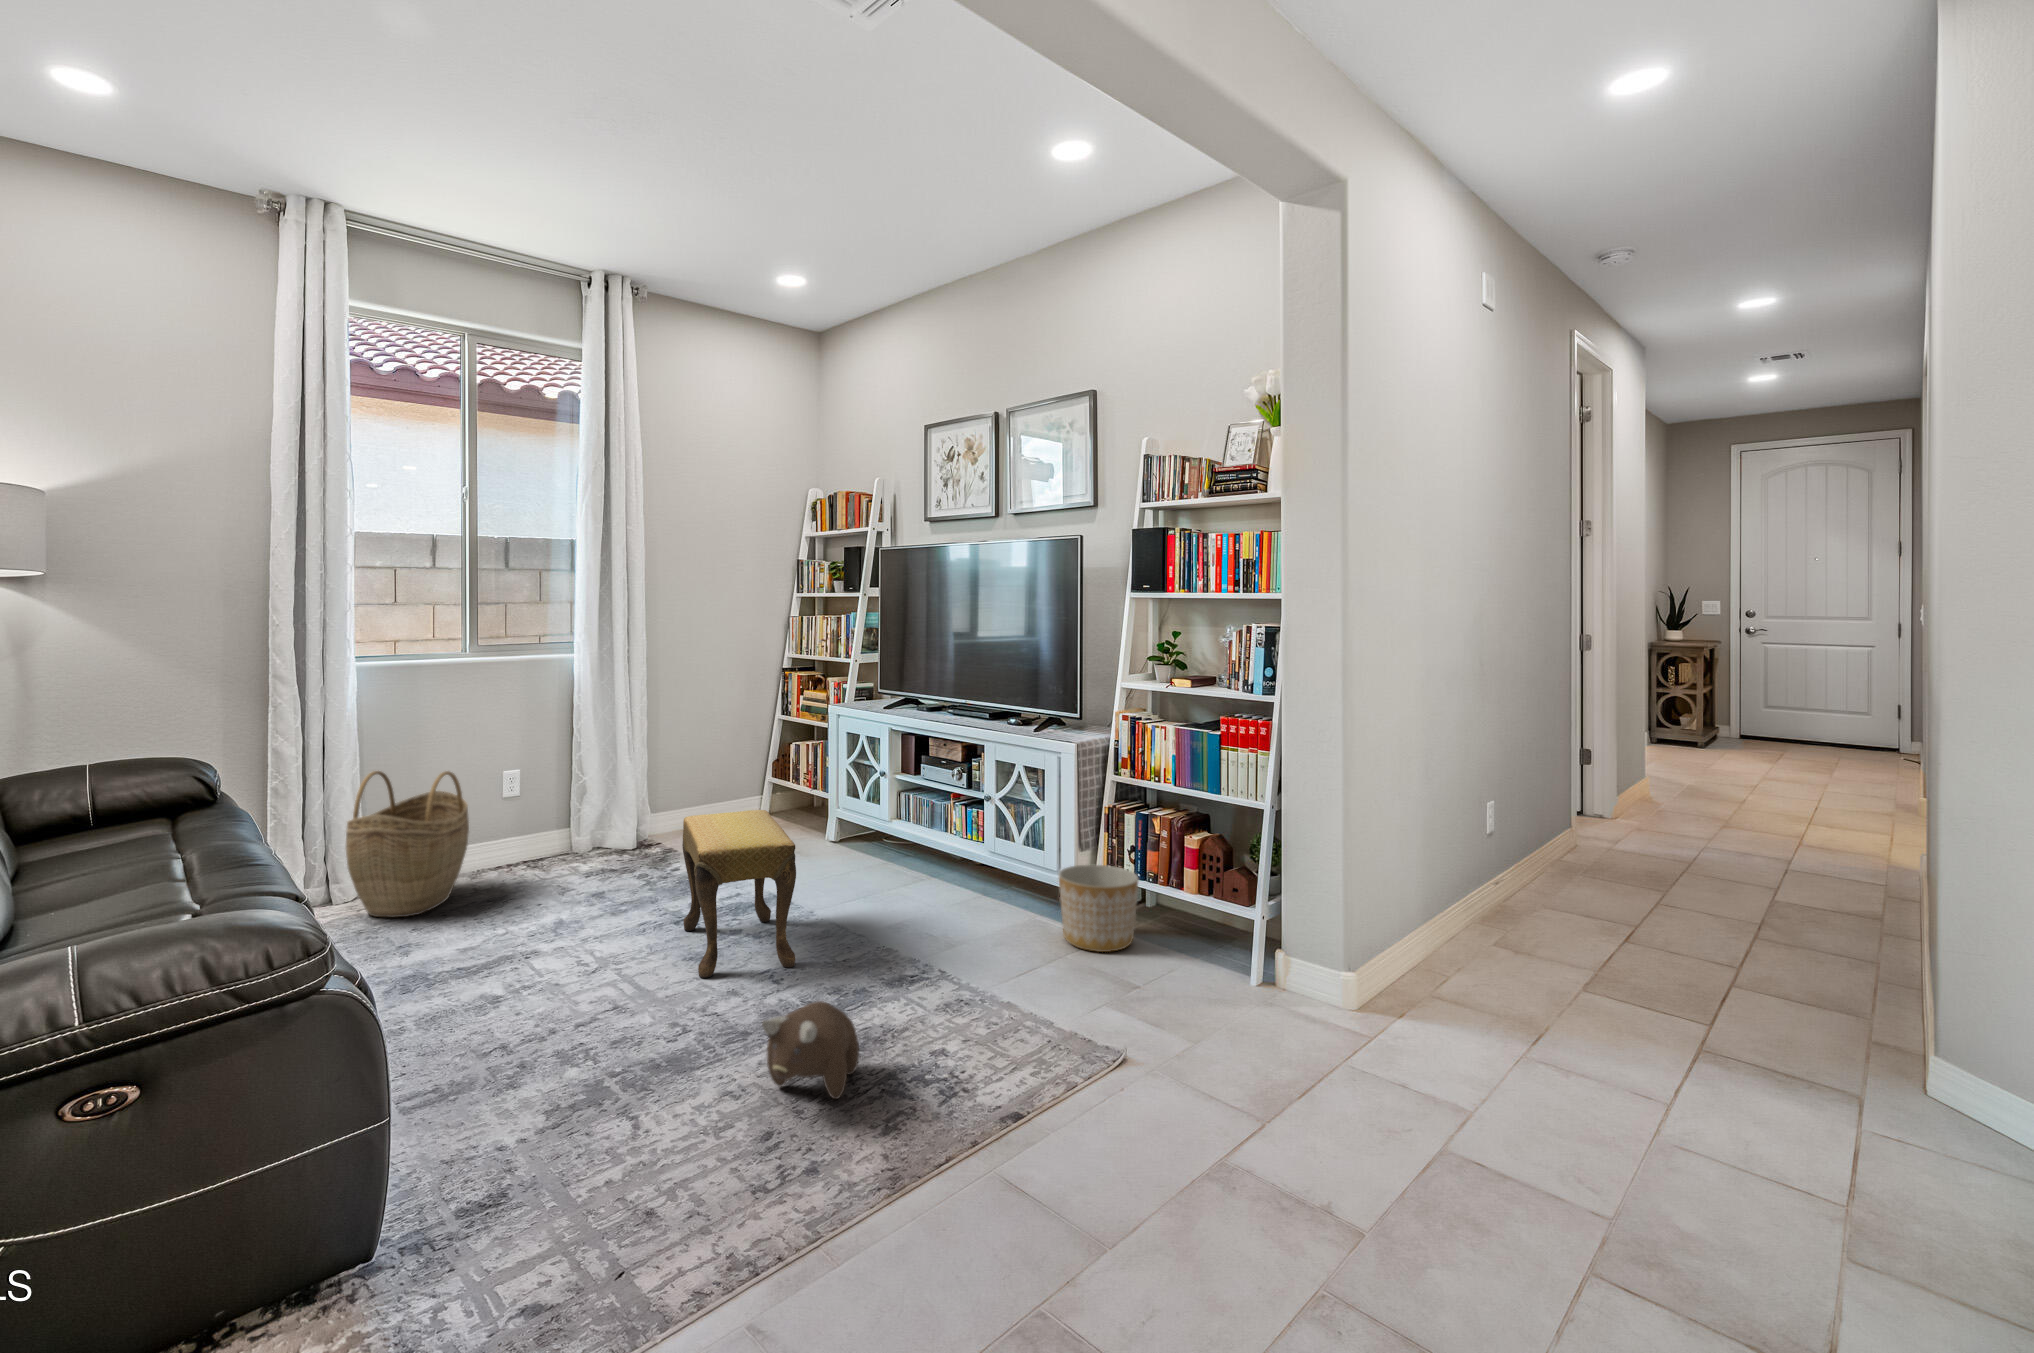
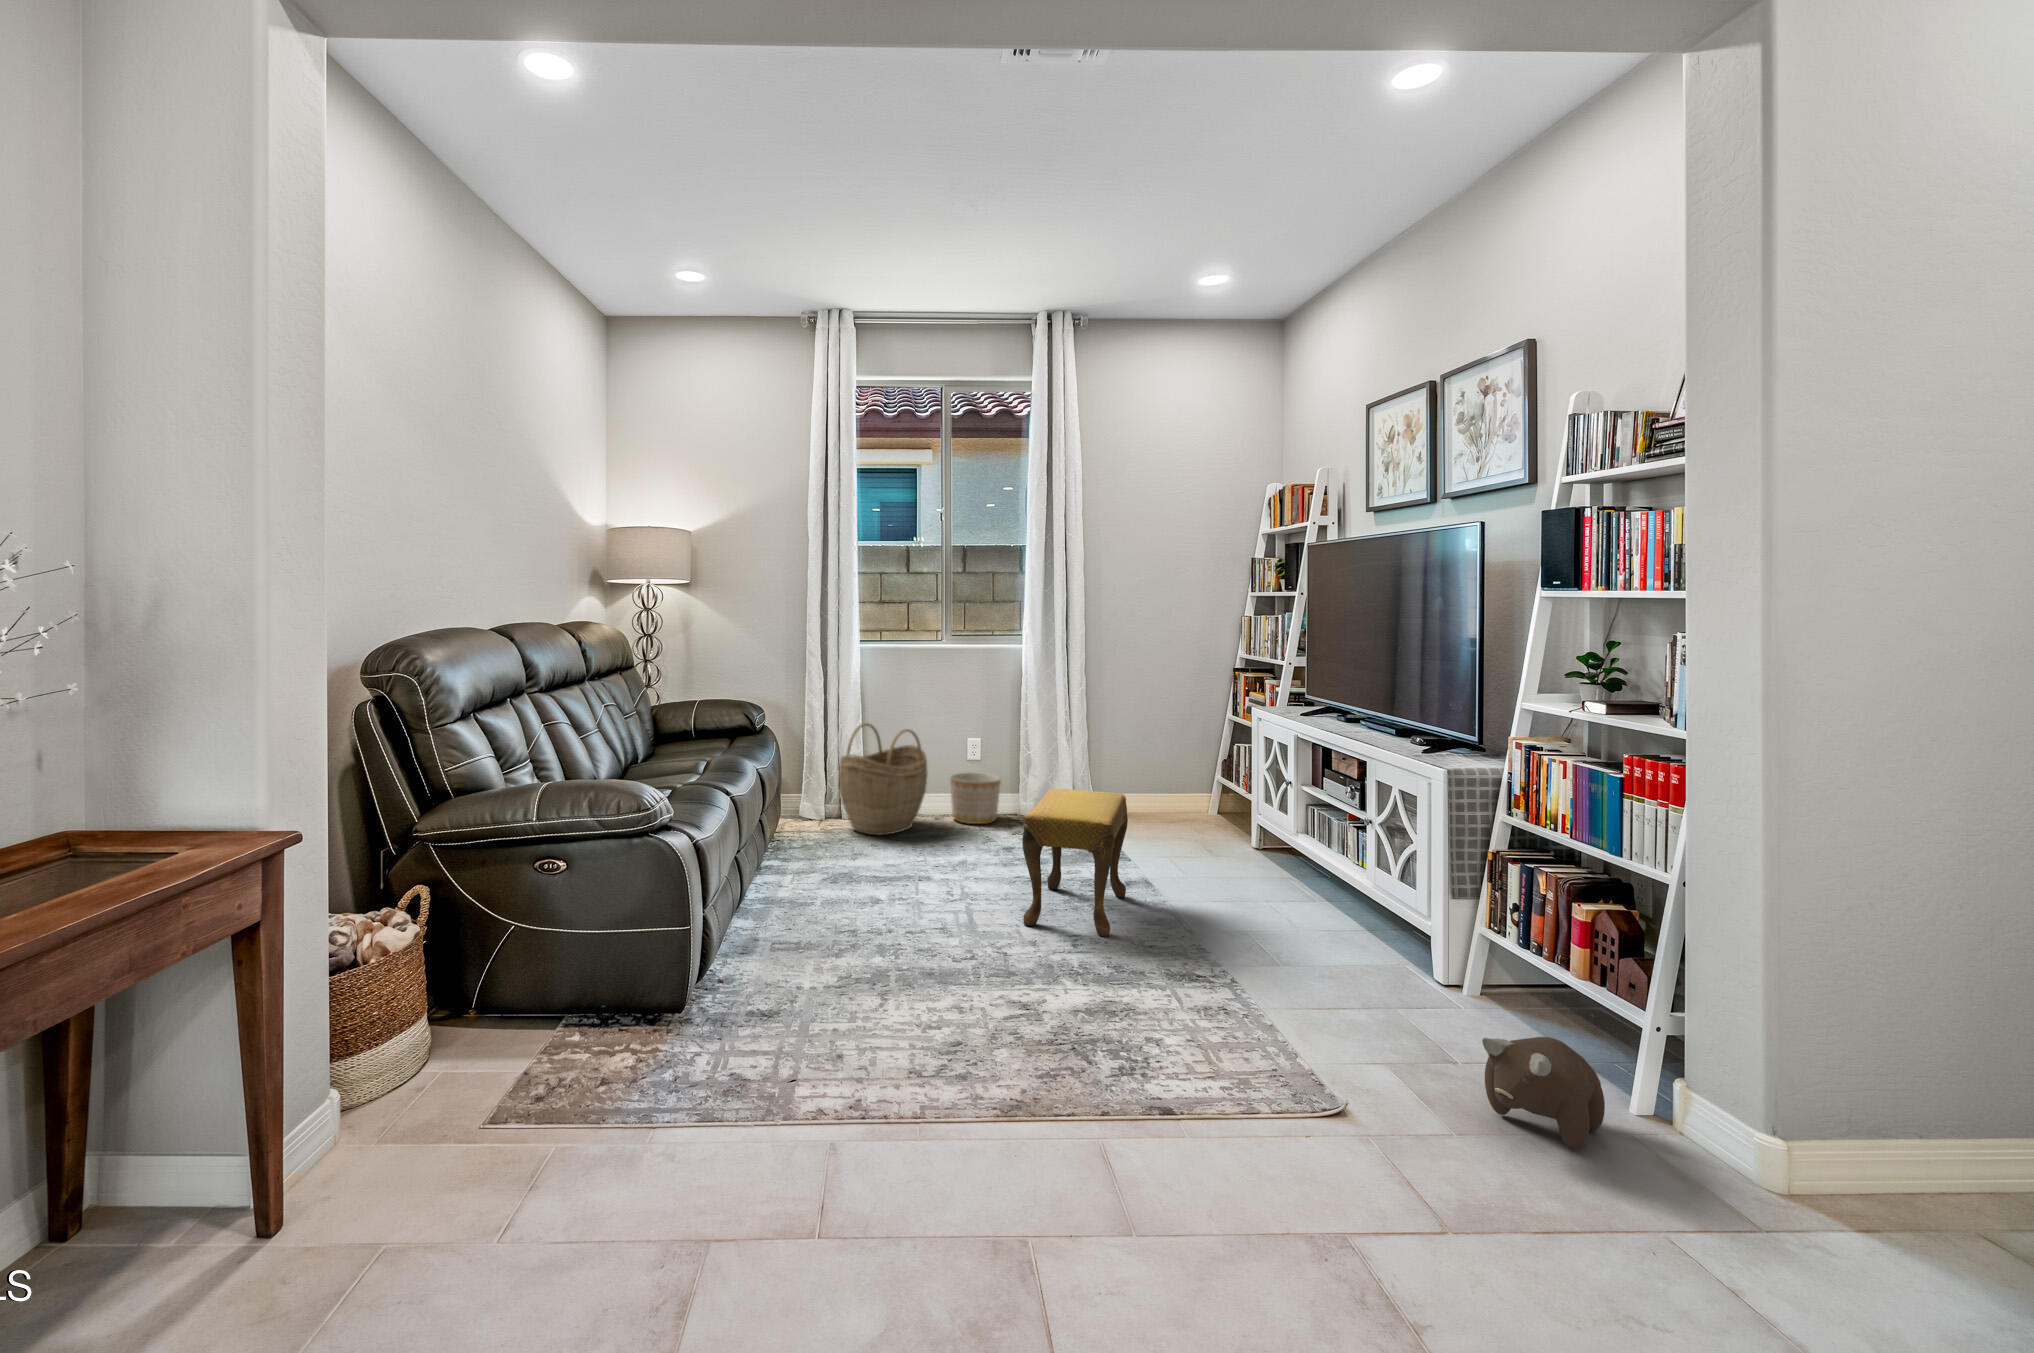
planter: present [1058,864,1138,952] -> present [950,772,1001,824]
plush toy: present [762,1001,859,1099] -> present [1482,1037,1605,1150]

